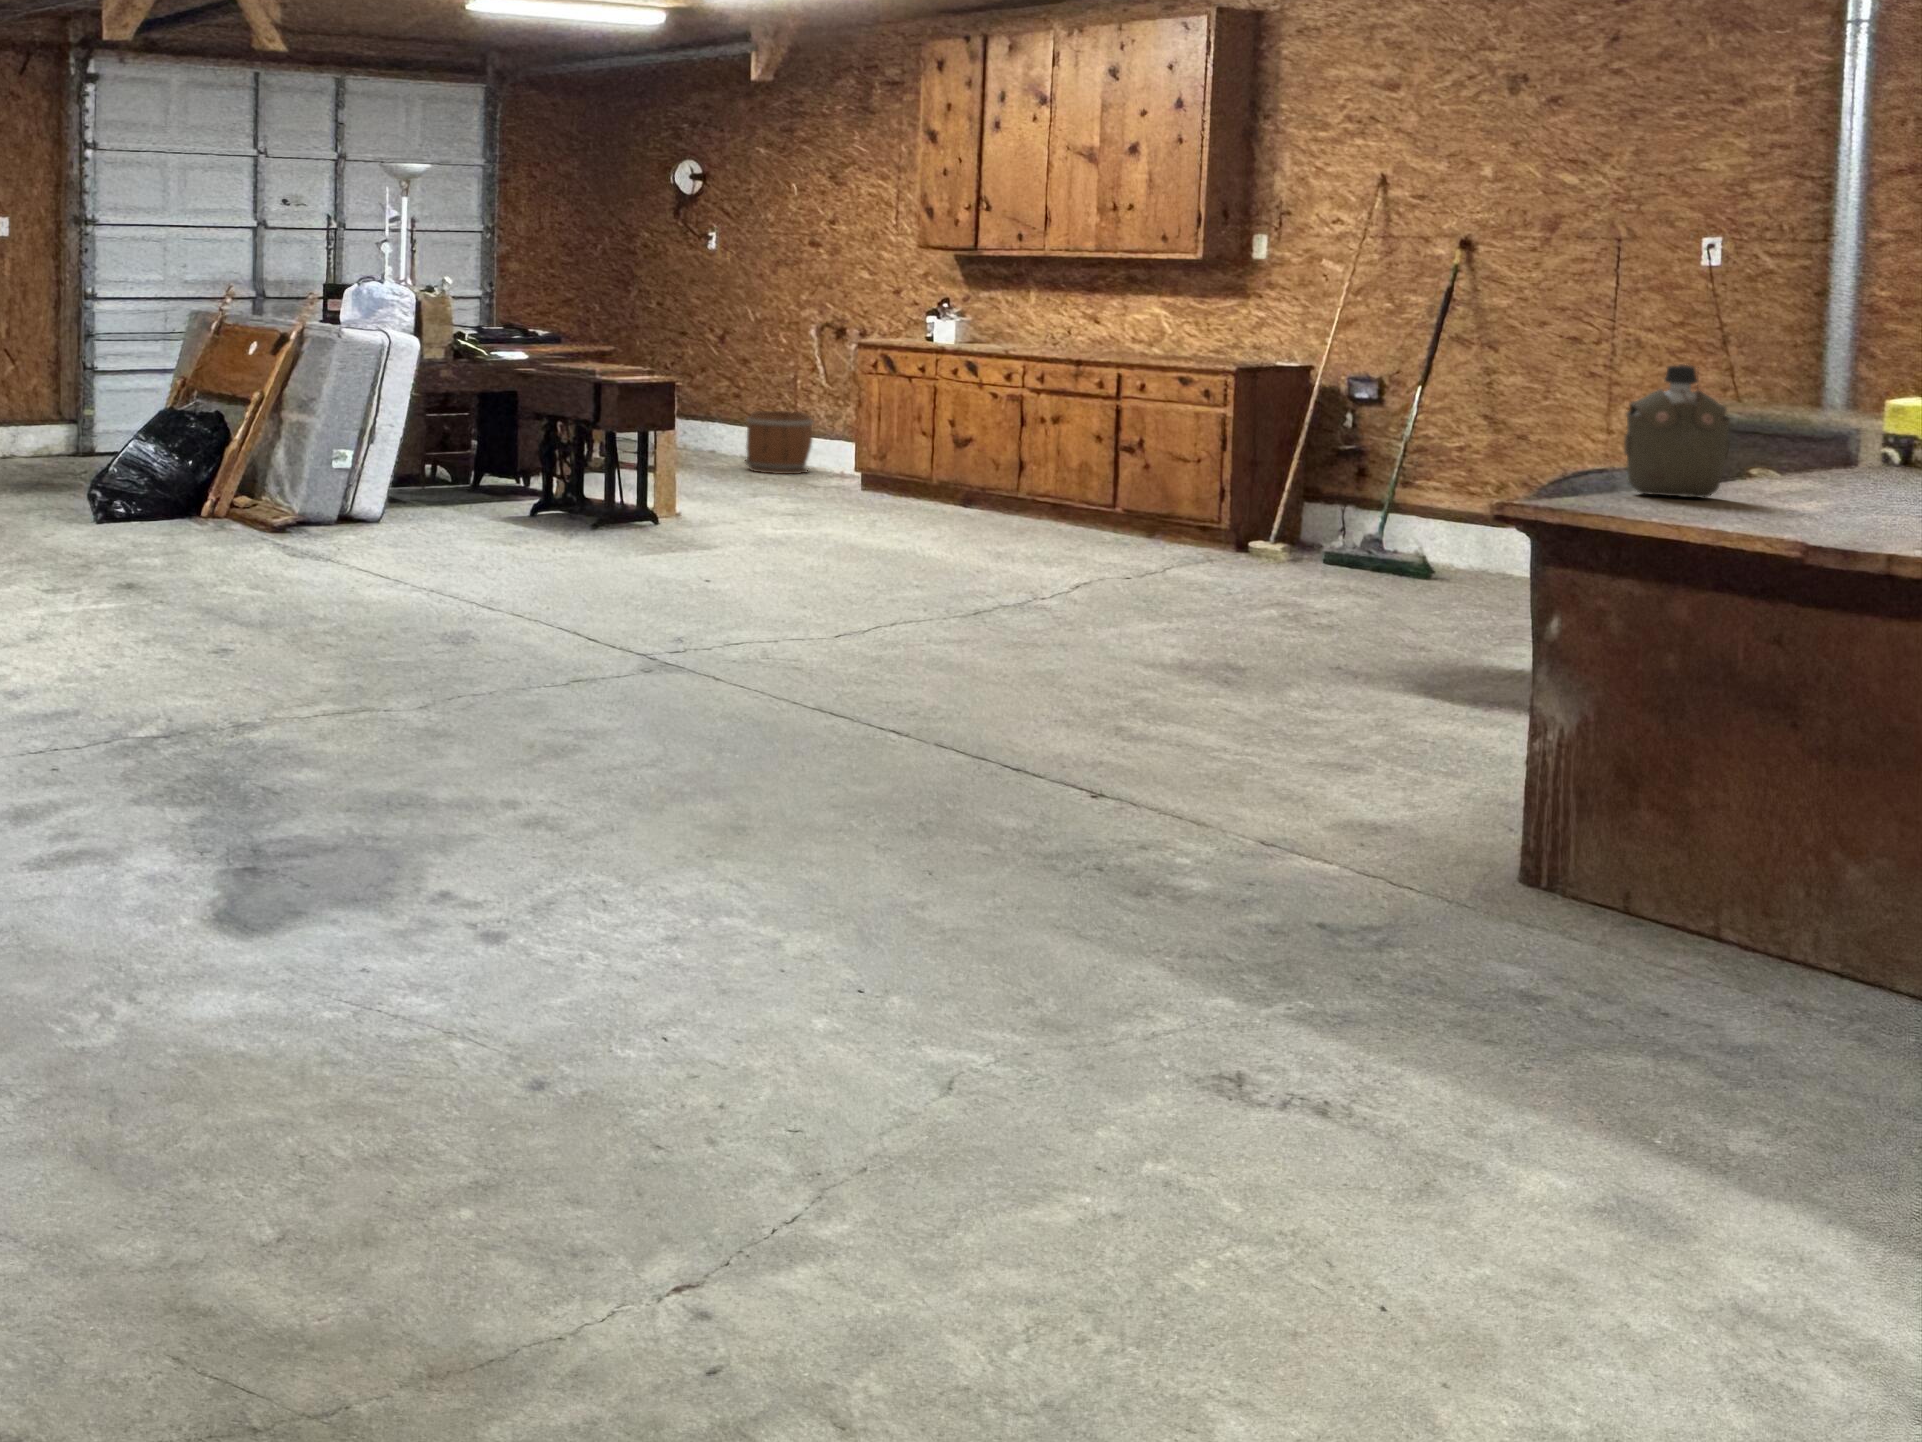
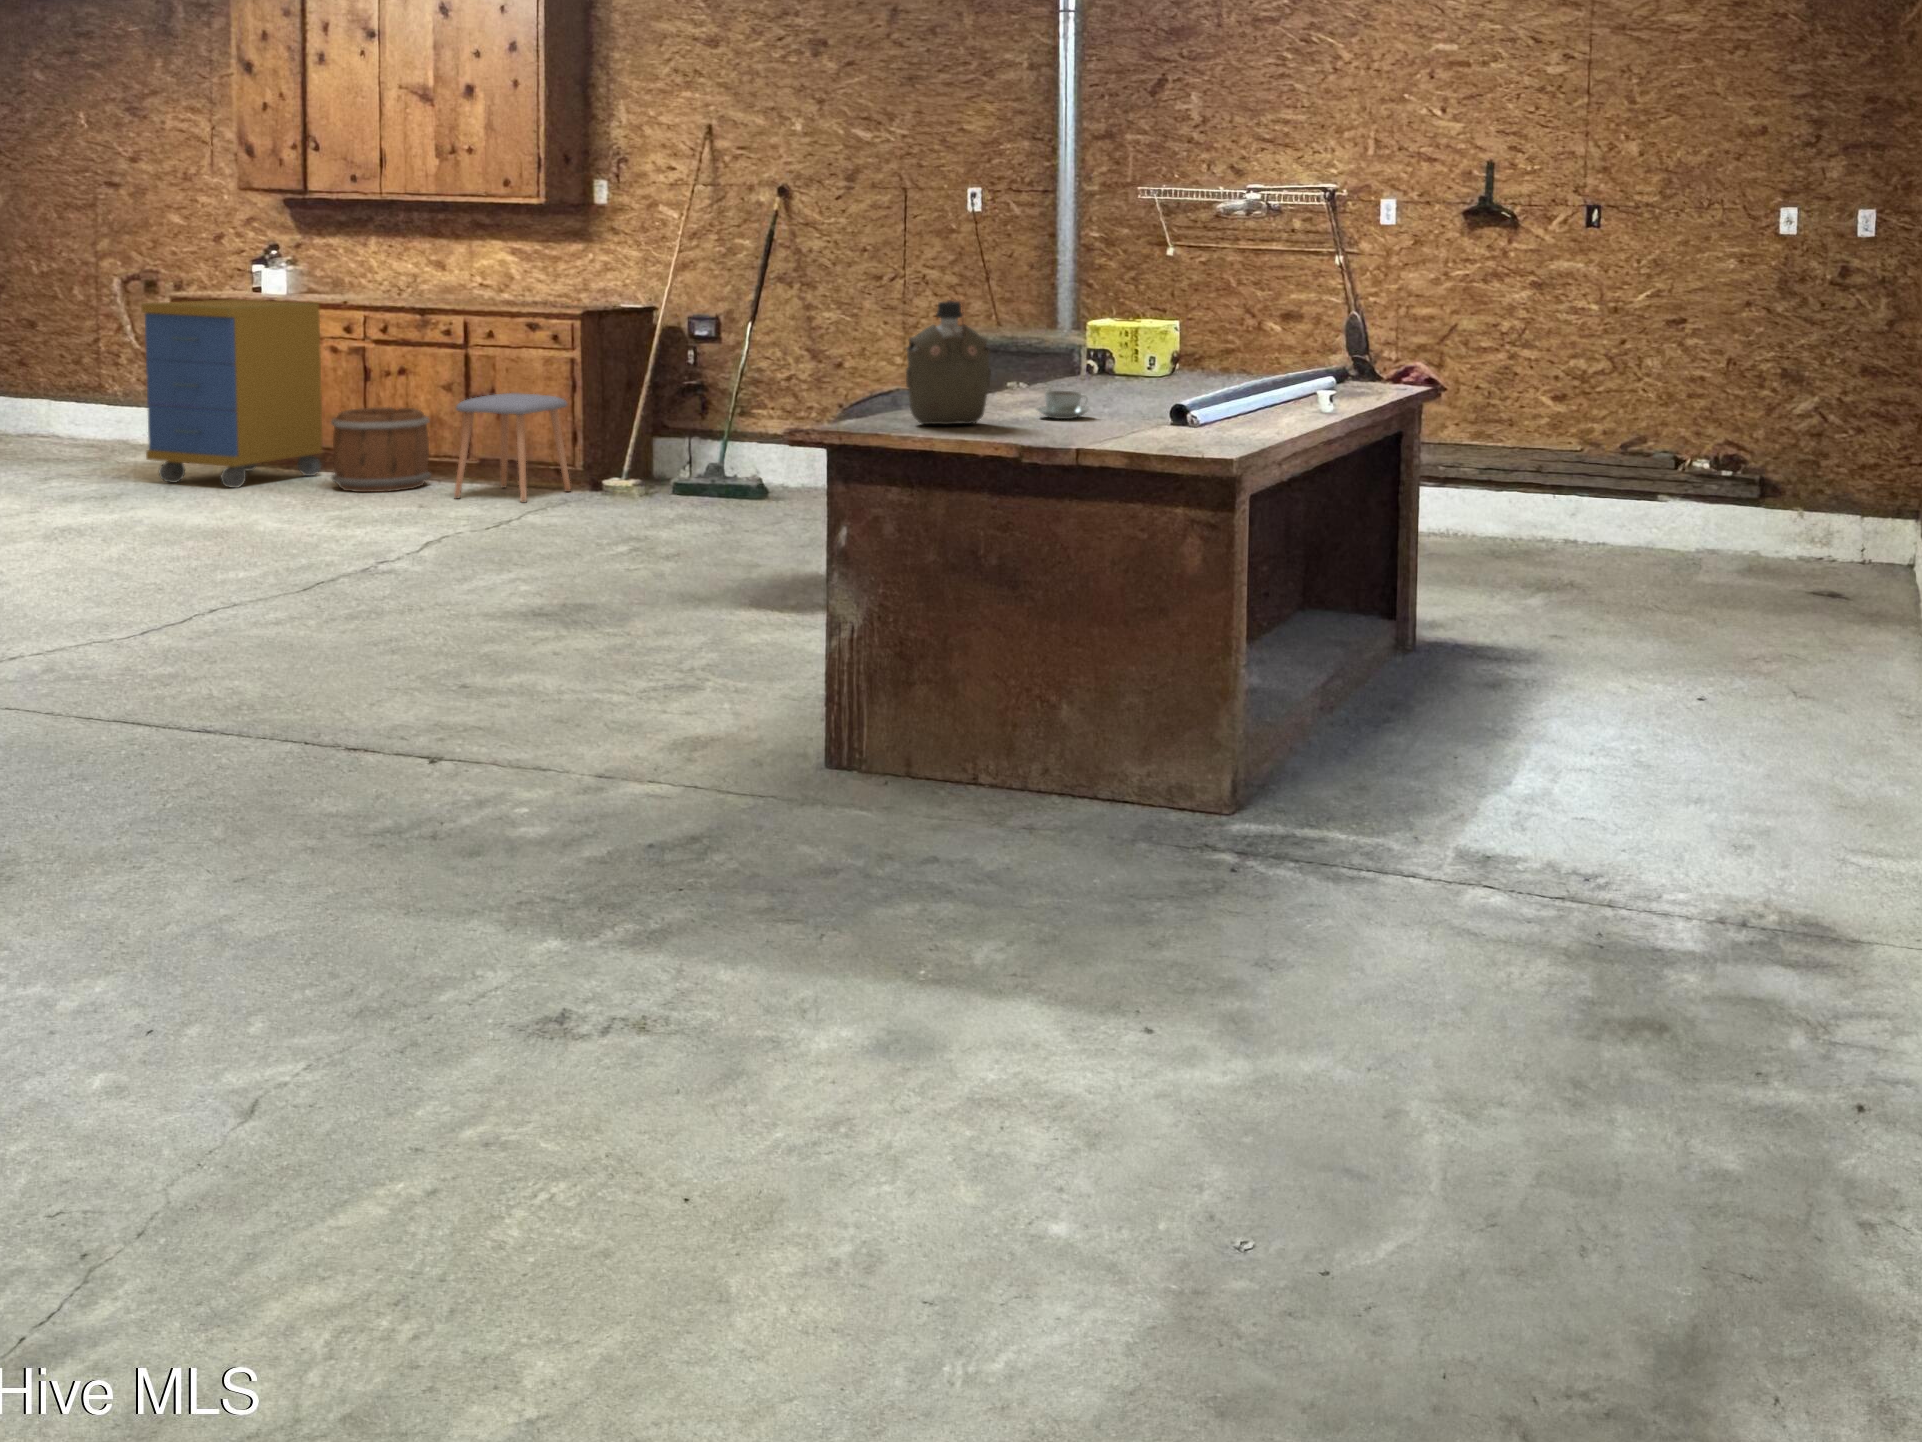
storage cabinet: none [839,347,985,518] -> present [141,299,323,488]
bucket: present [745,411,813,474] -> present [331,407,431,492]
stool: none [1101,448,1216,557] -> present [454,393,571,503]
coffee cup: none [1786,470,1862,502] -> present [1036,391,1090,419]

